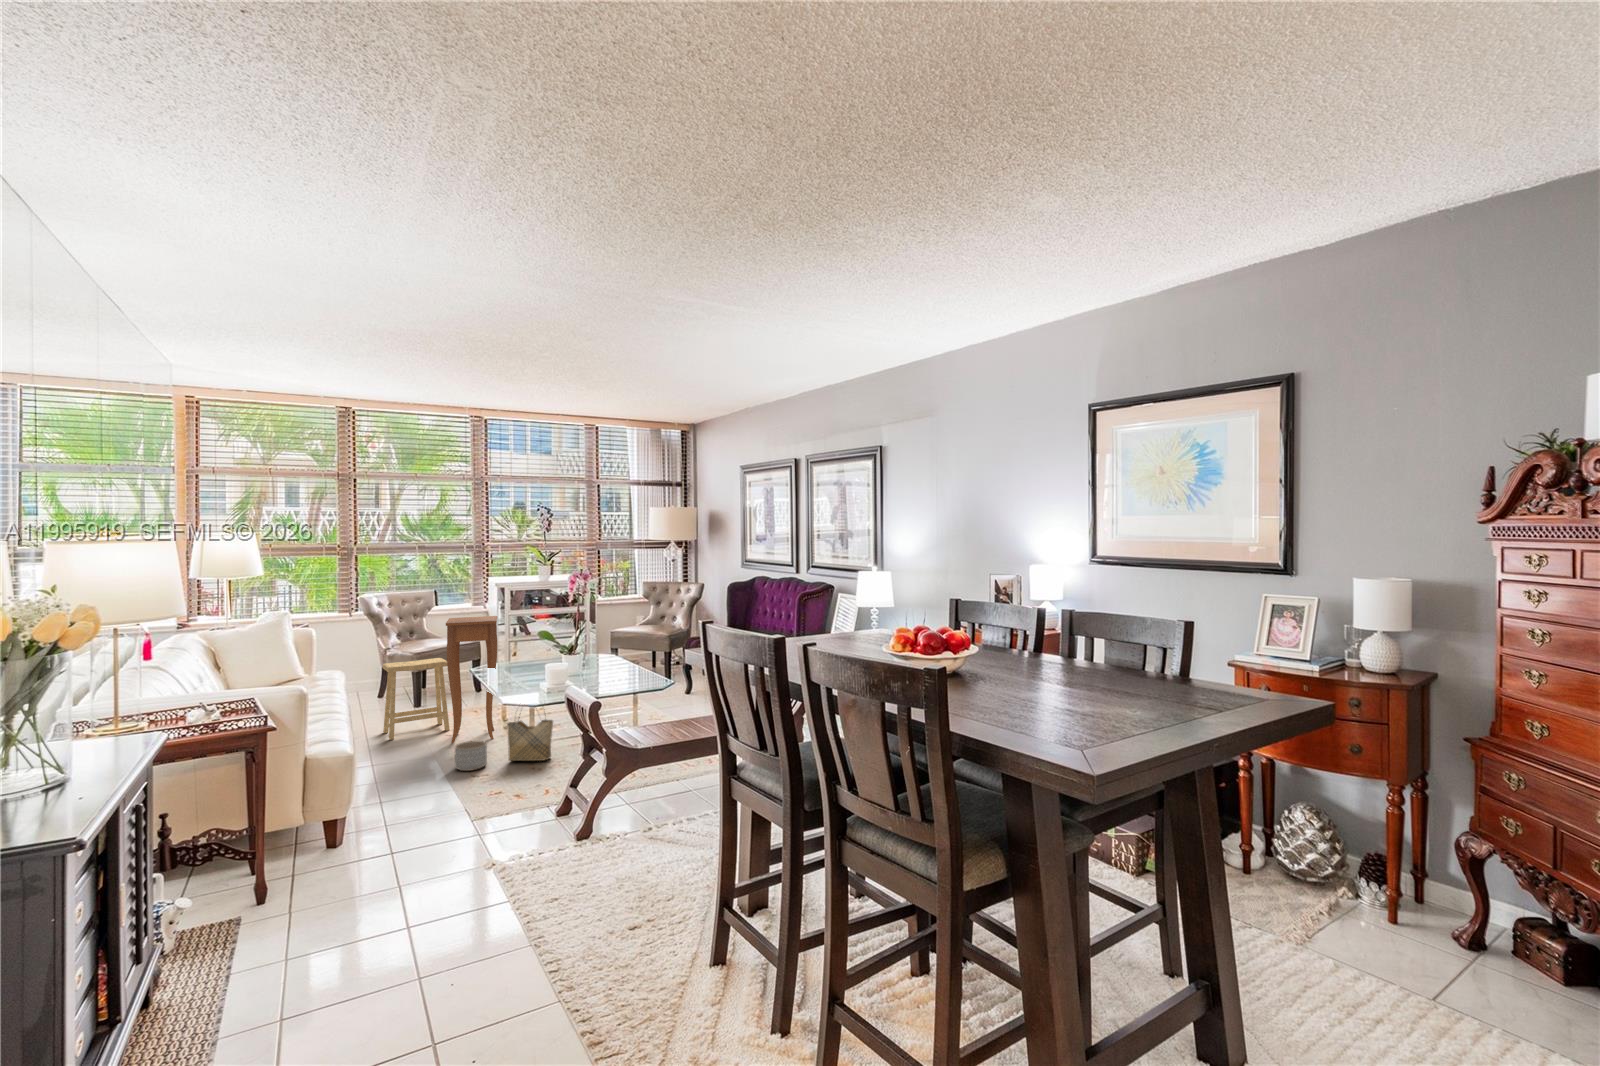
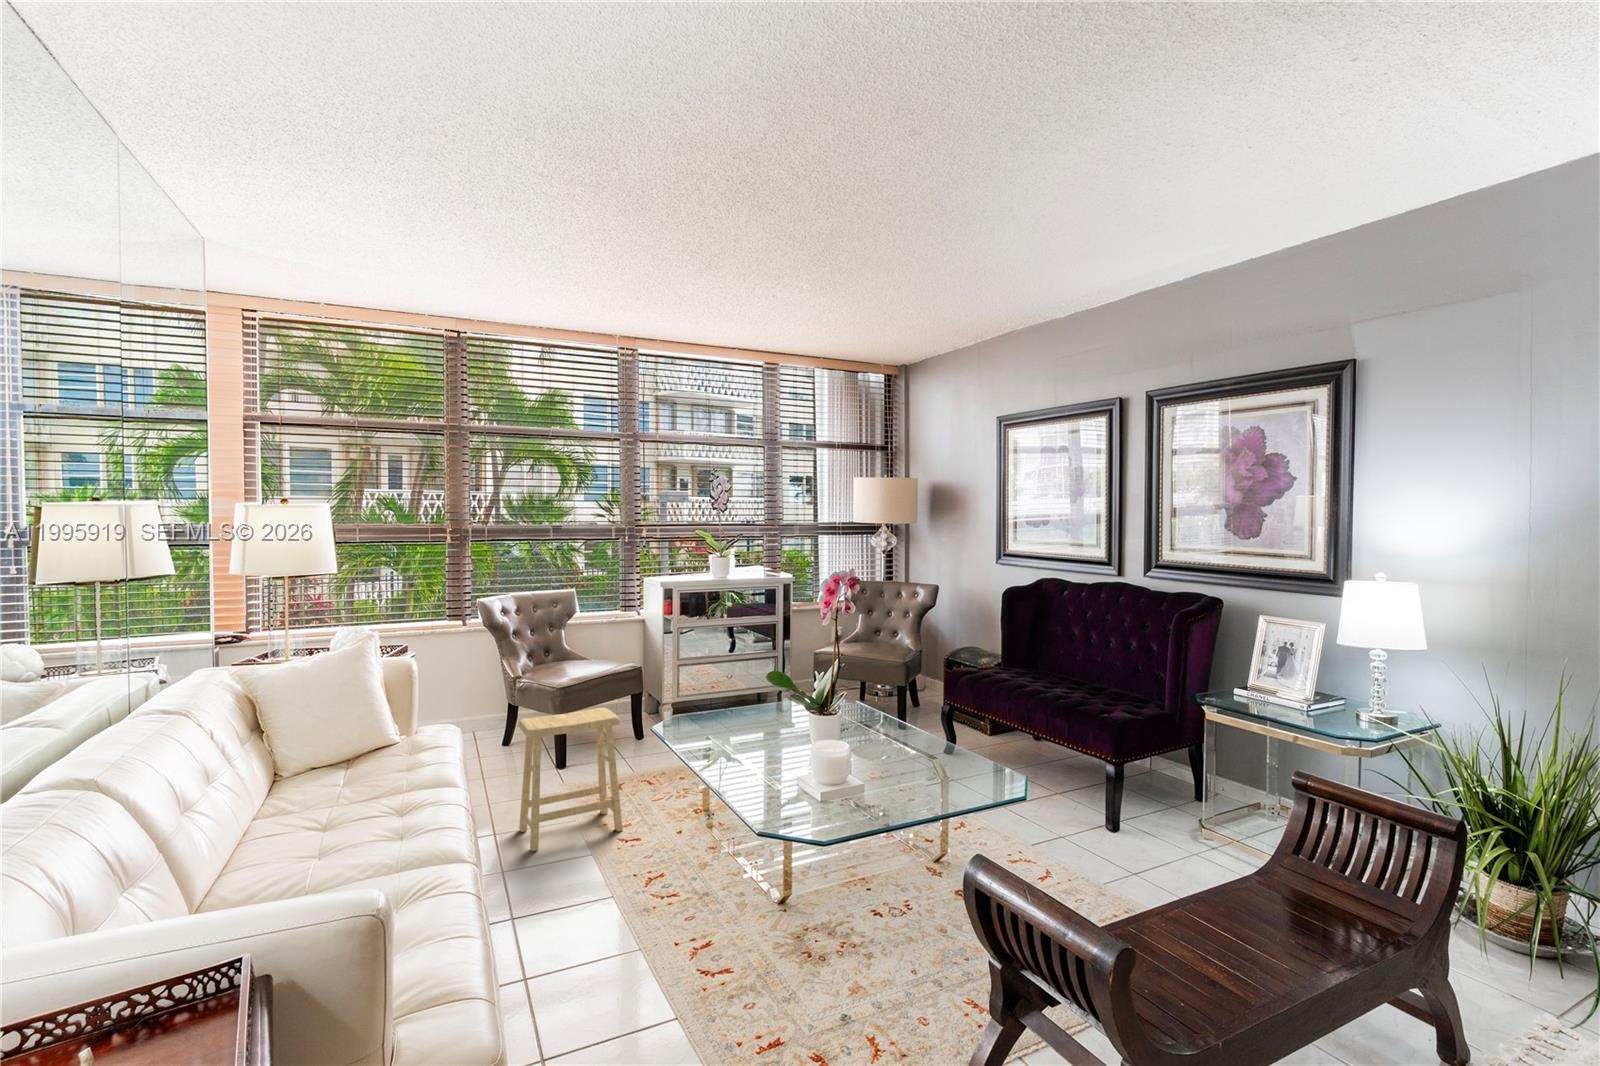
side table: present [446,616,498,743] -> none [625,644,710,868]
woven basket: present [507,717,553,761] -> none [751,812,836,939]
planter: present [455,741,487,771] -> none [662,893,719,963]

